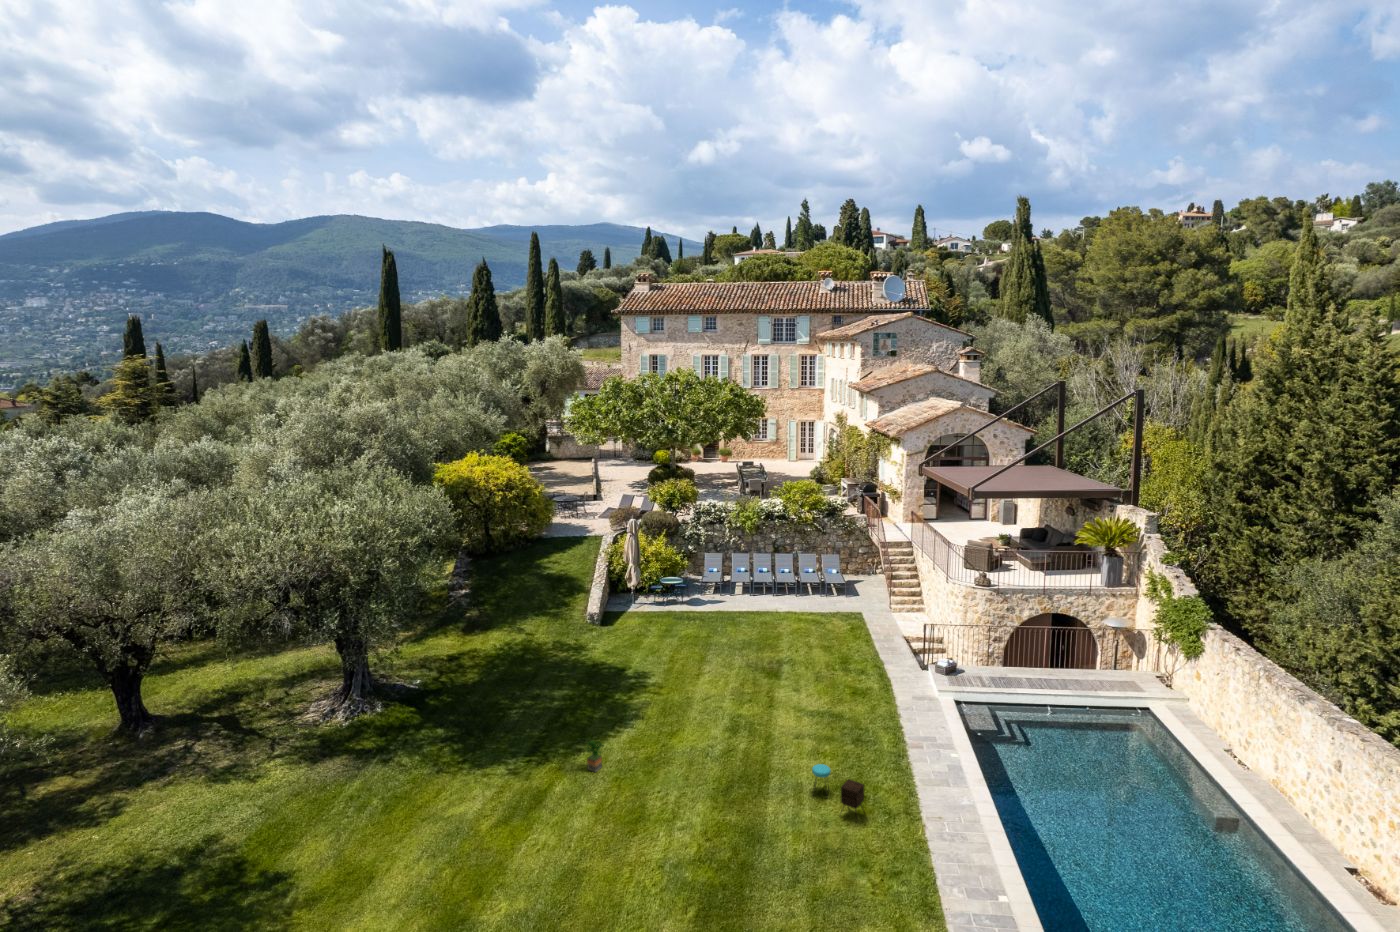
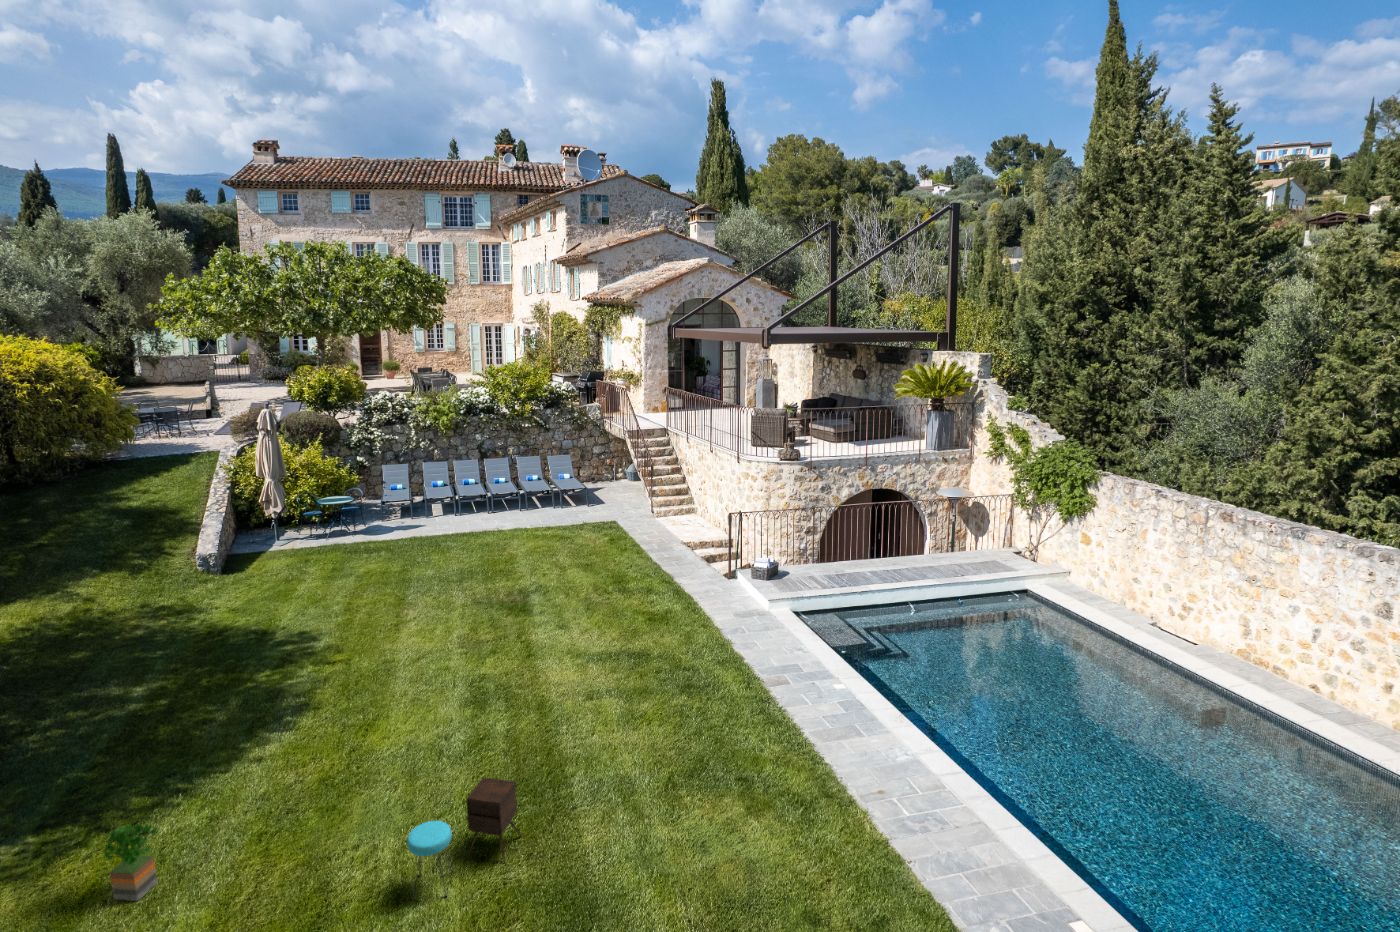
stool: present [812,764,831,795] -> present [407,821,454,900]
side table: present [841,779,864,814] -> present [466,777,521,862]

